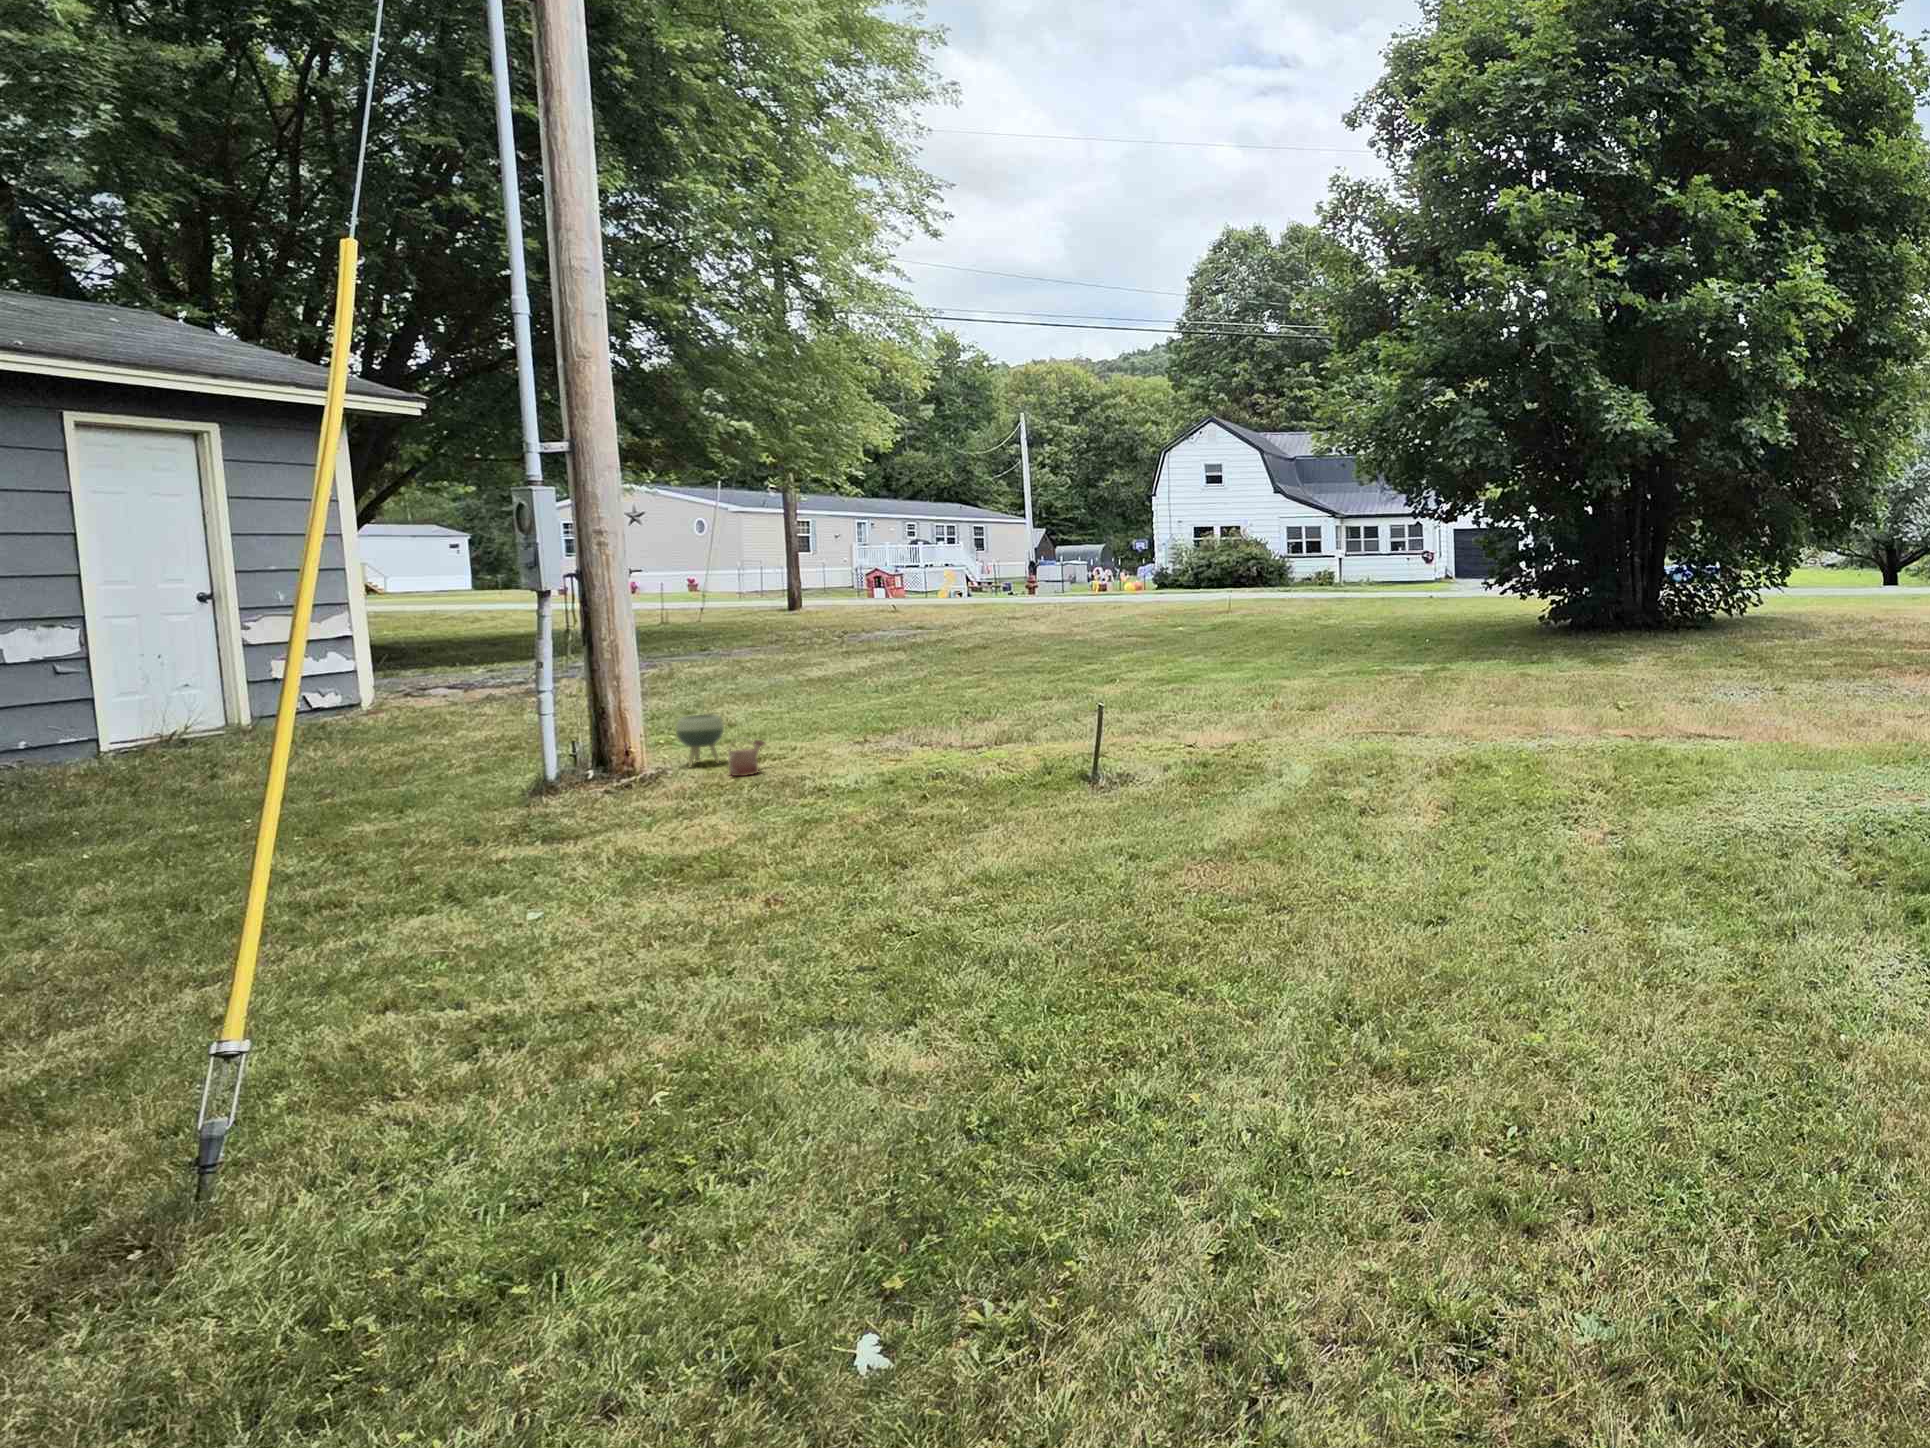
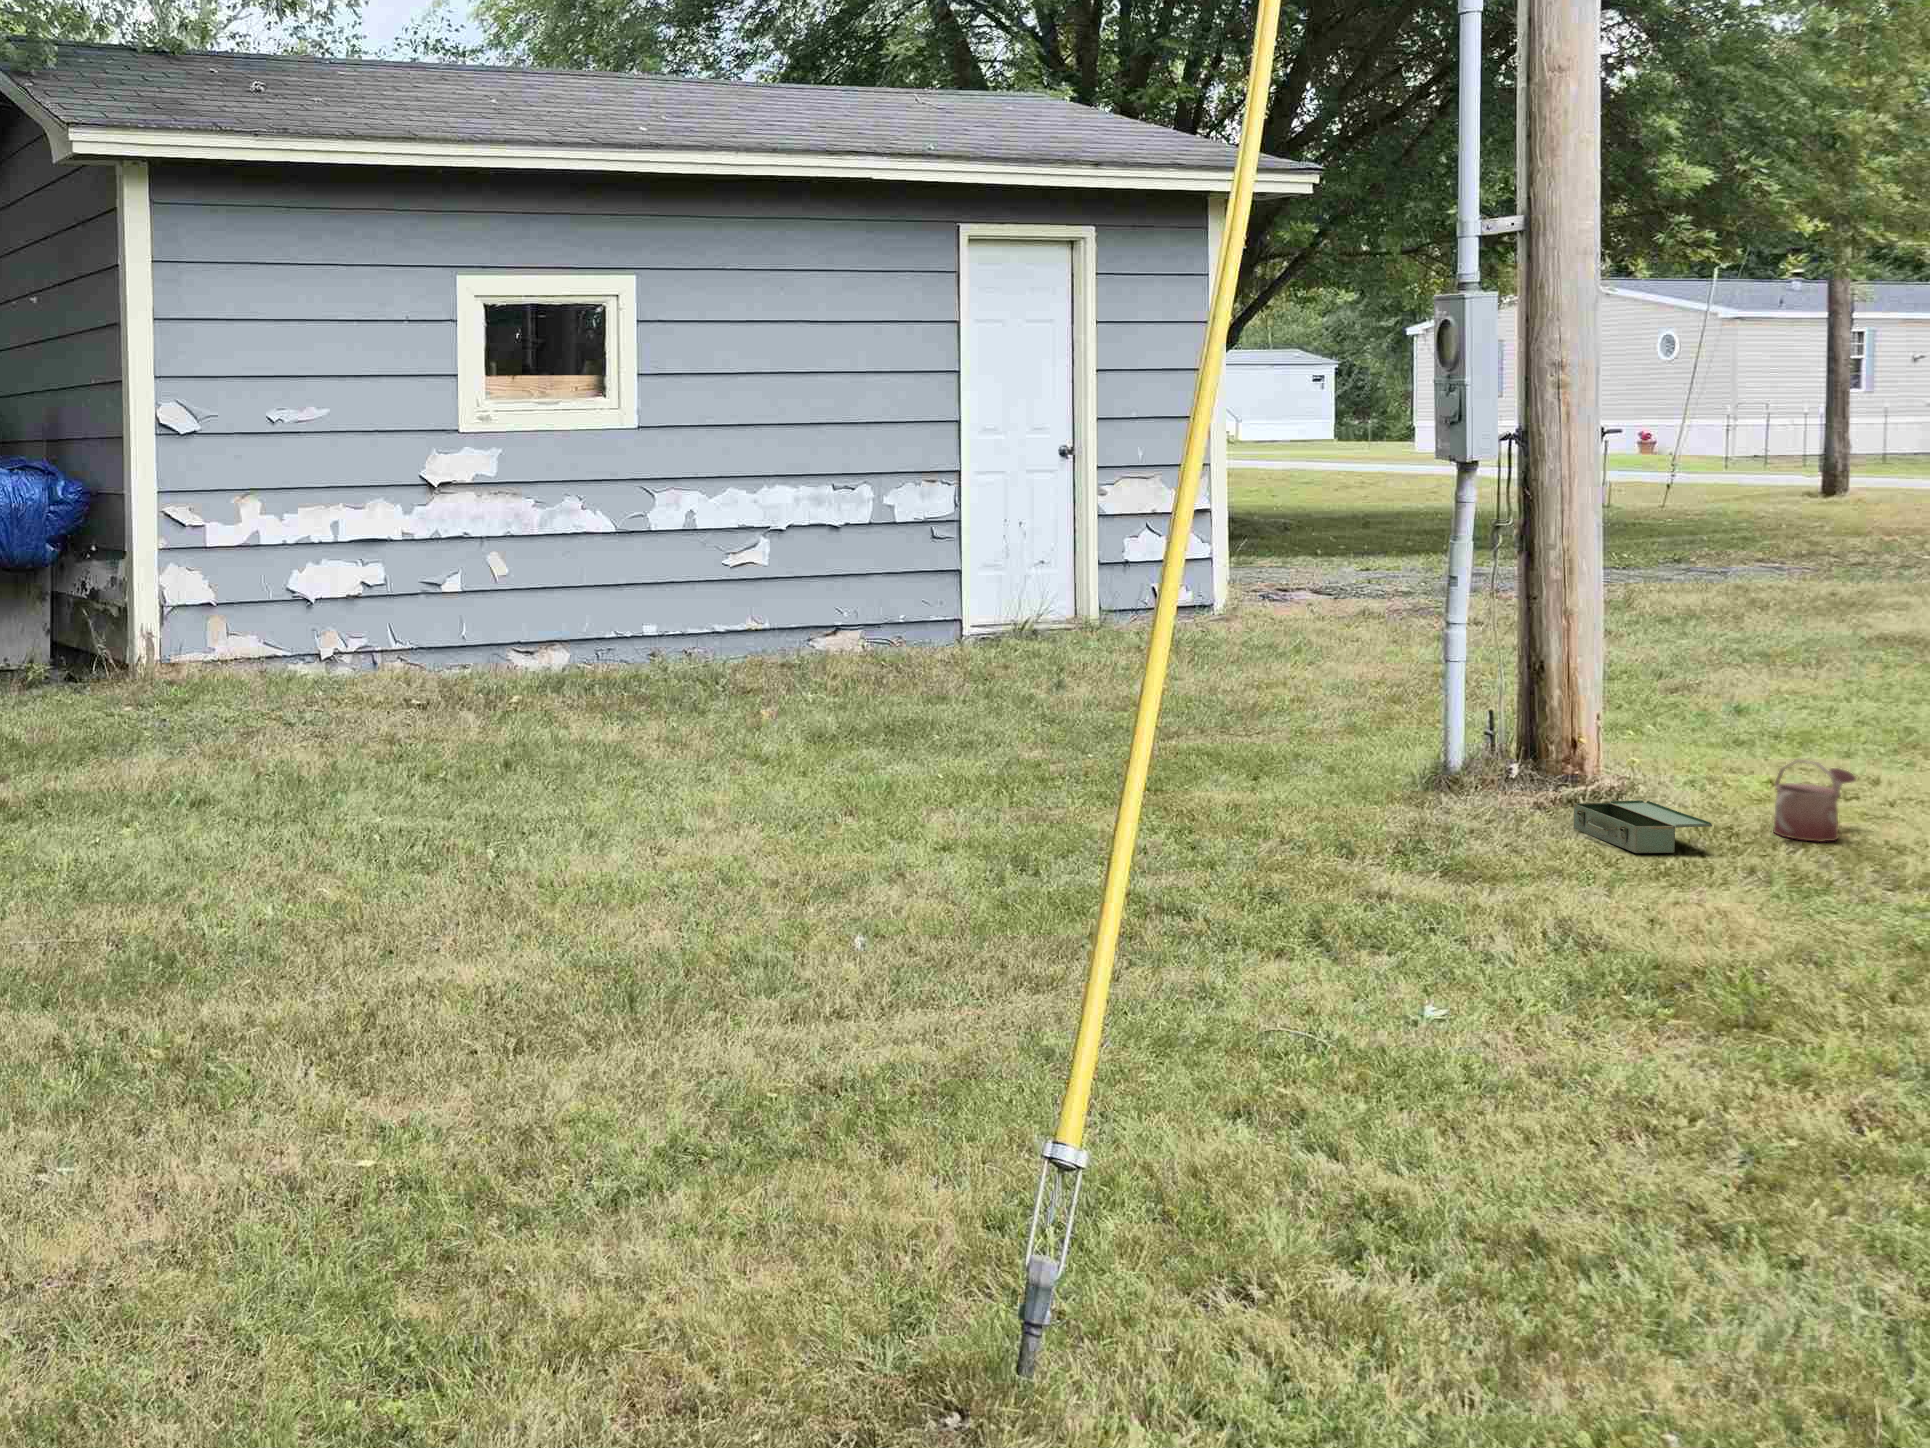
planter: present [676,714,724,767] -> none [1667,696,1763,801]
toolbox: none [625,770,696,796] -> present [1574,800,1712,853]

